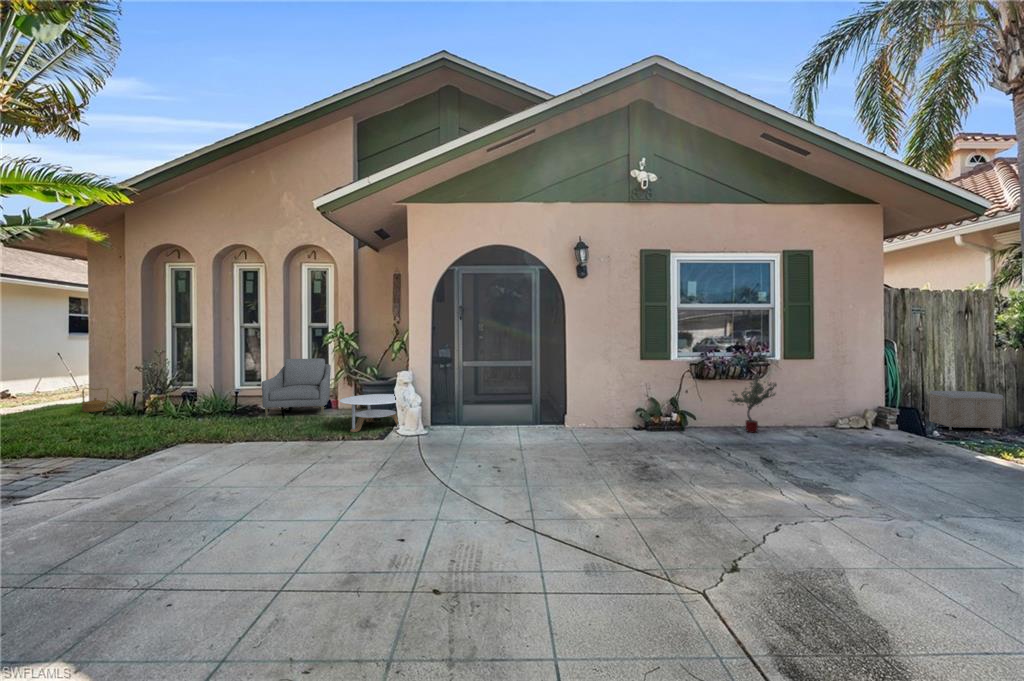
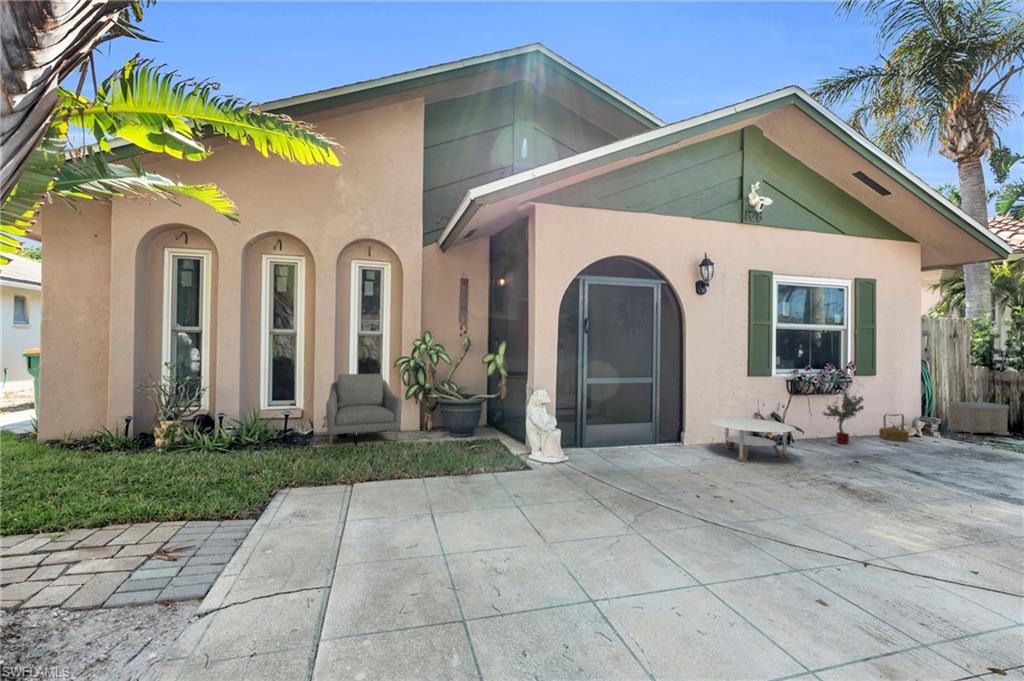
woven basket: present [82,388,109,412] -> present [879,414,909,441]
round table: present [340,394,398,432] -> present [710,417,795,462]

